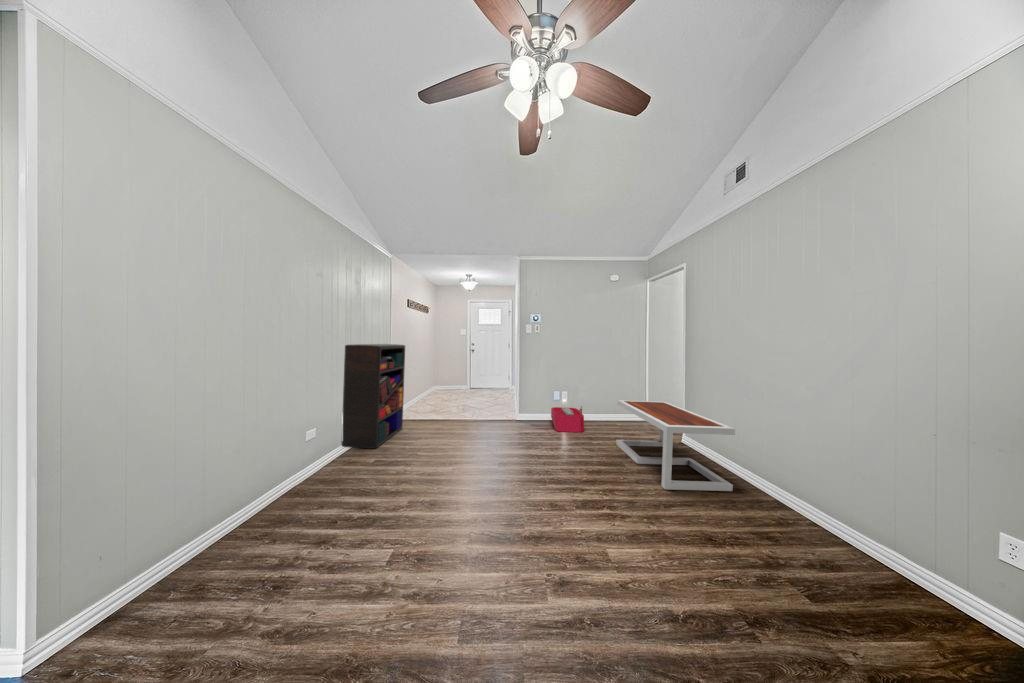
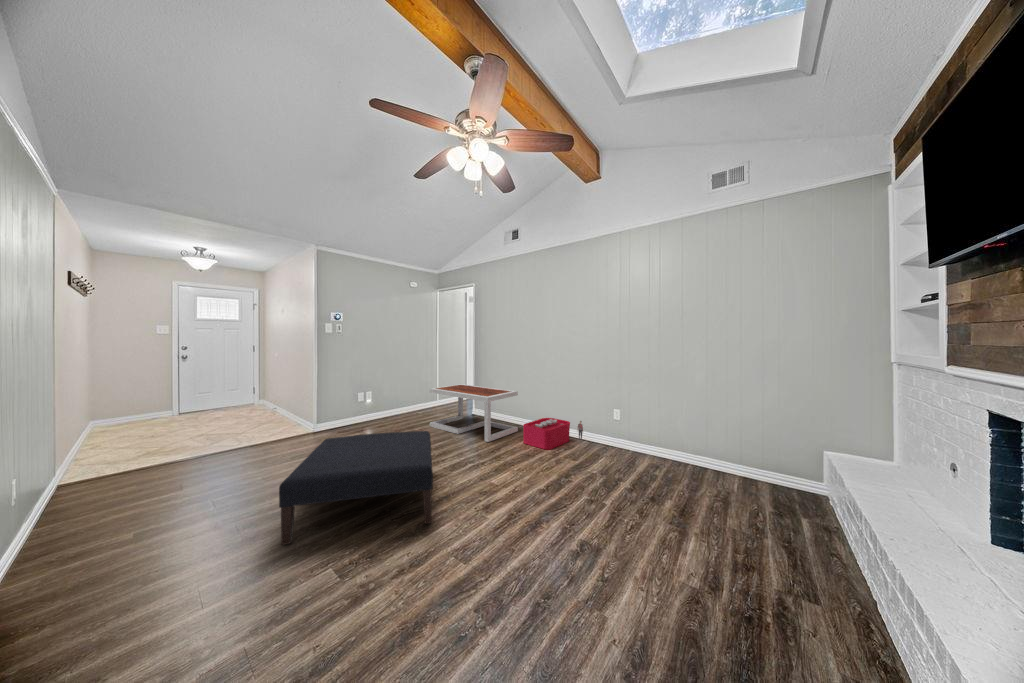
bookshelf: present [341,344,405,448] -> none [26,356,133,548]
storage bin: present [551,406,584,432] -> present [523,418,583,449]
ottoman: none [391,427,559,559] -> present [279,431,433,545]

